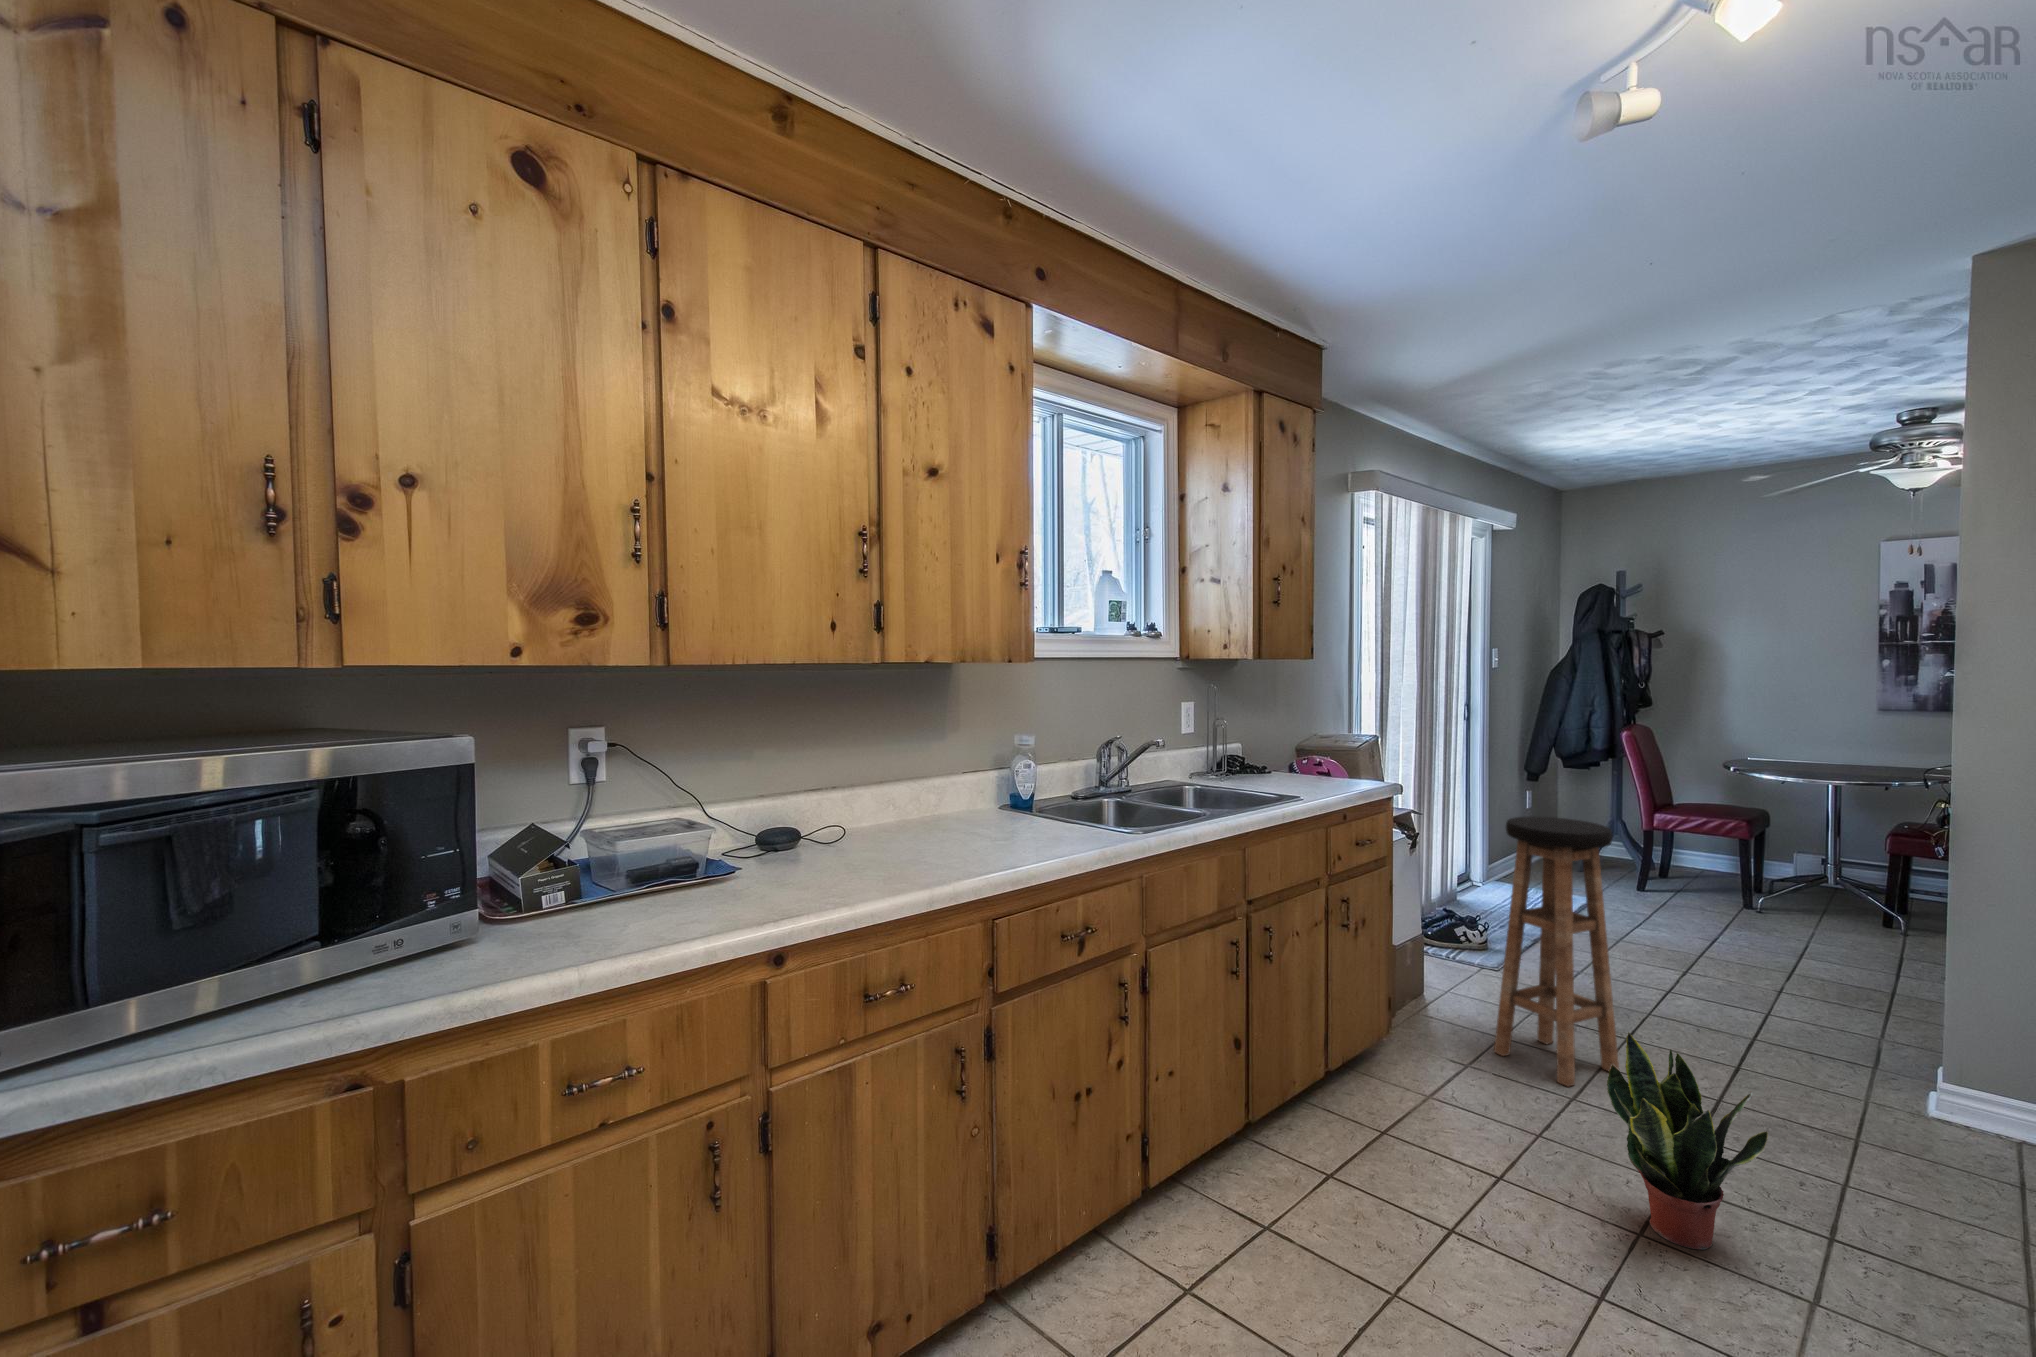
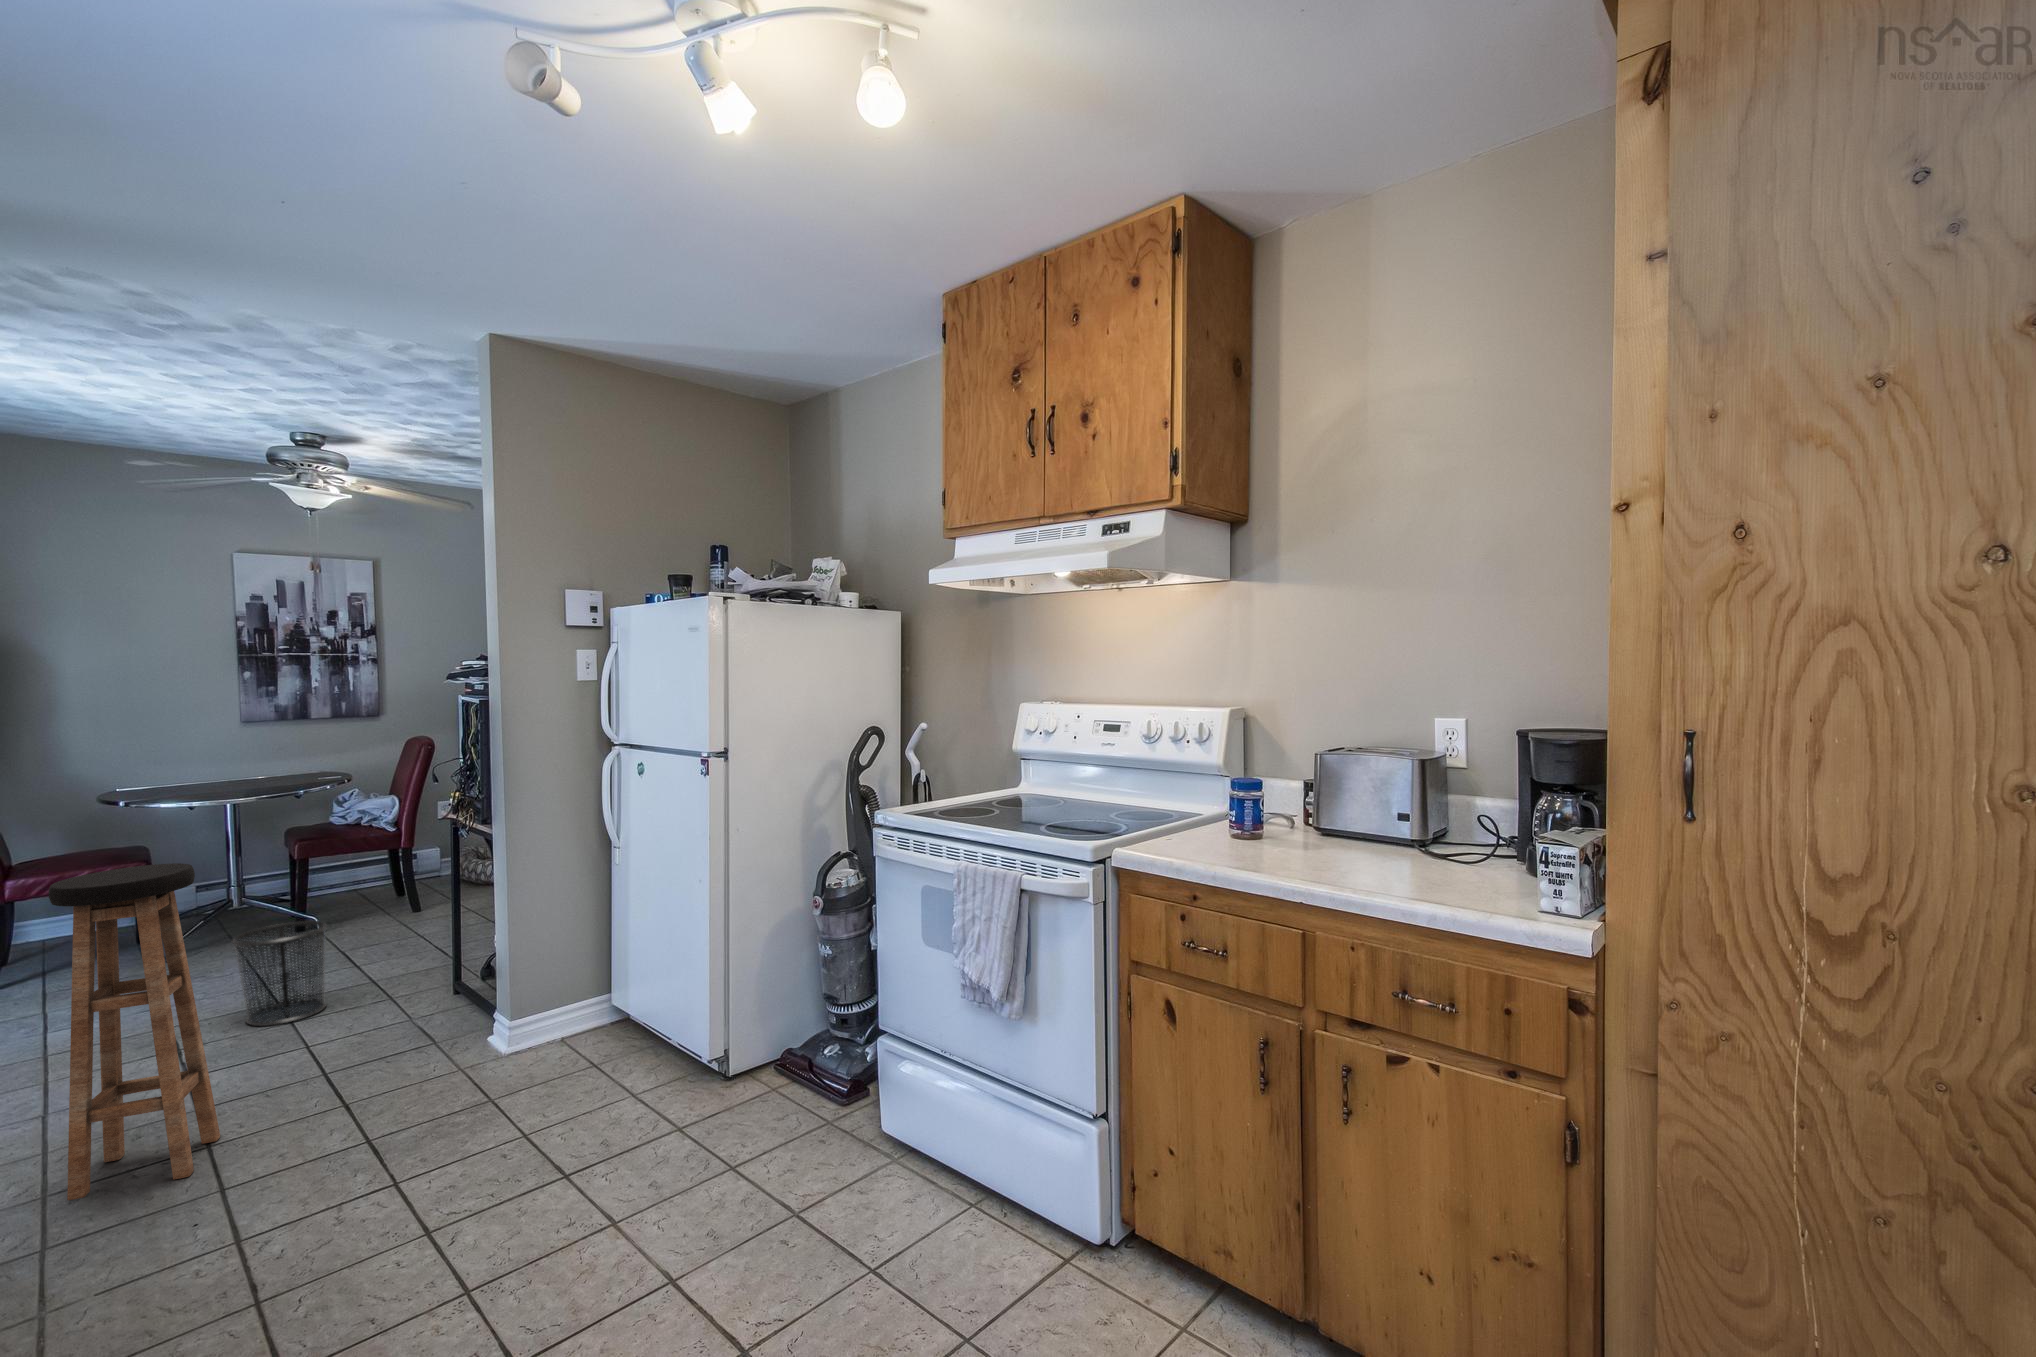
waste bin: none [1734,908,1838,1014] -> present [232,921,327,1026]
potted plant: present [1607,1032,1768,1249] -> none [314,1036,457,1213]

